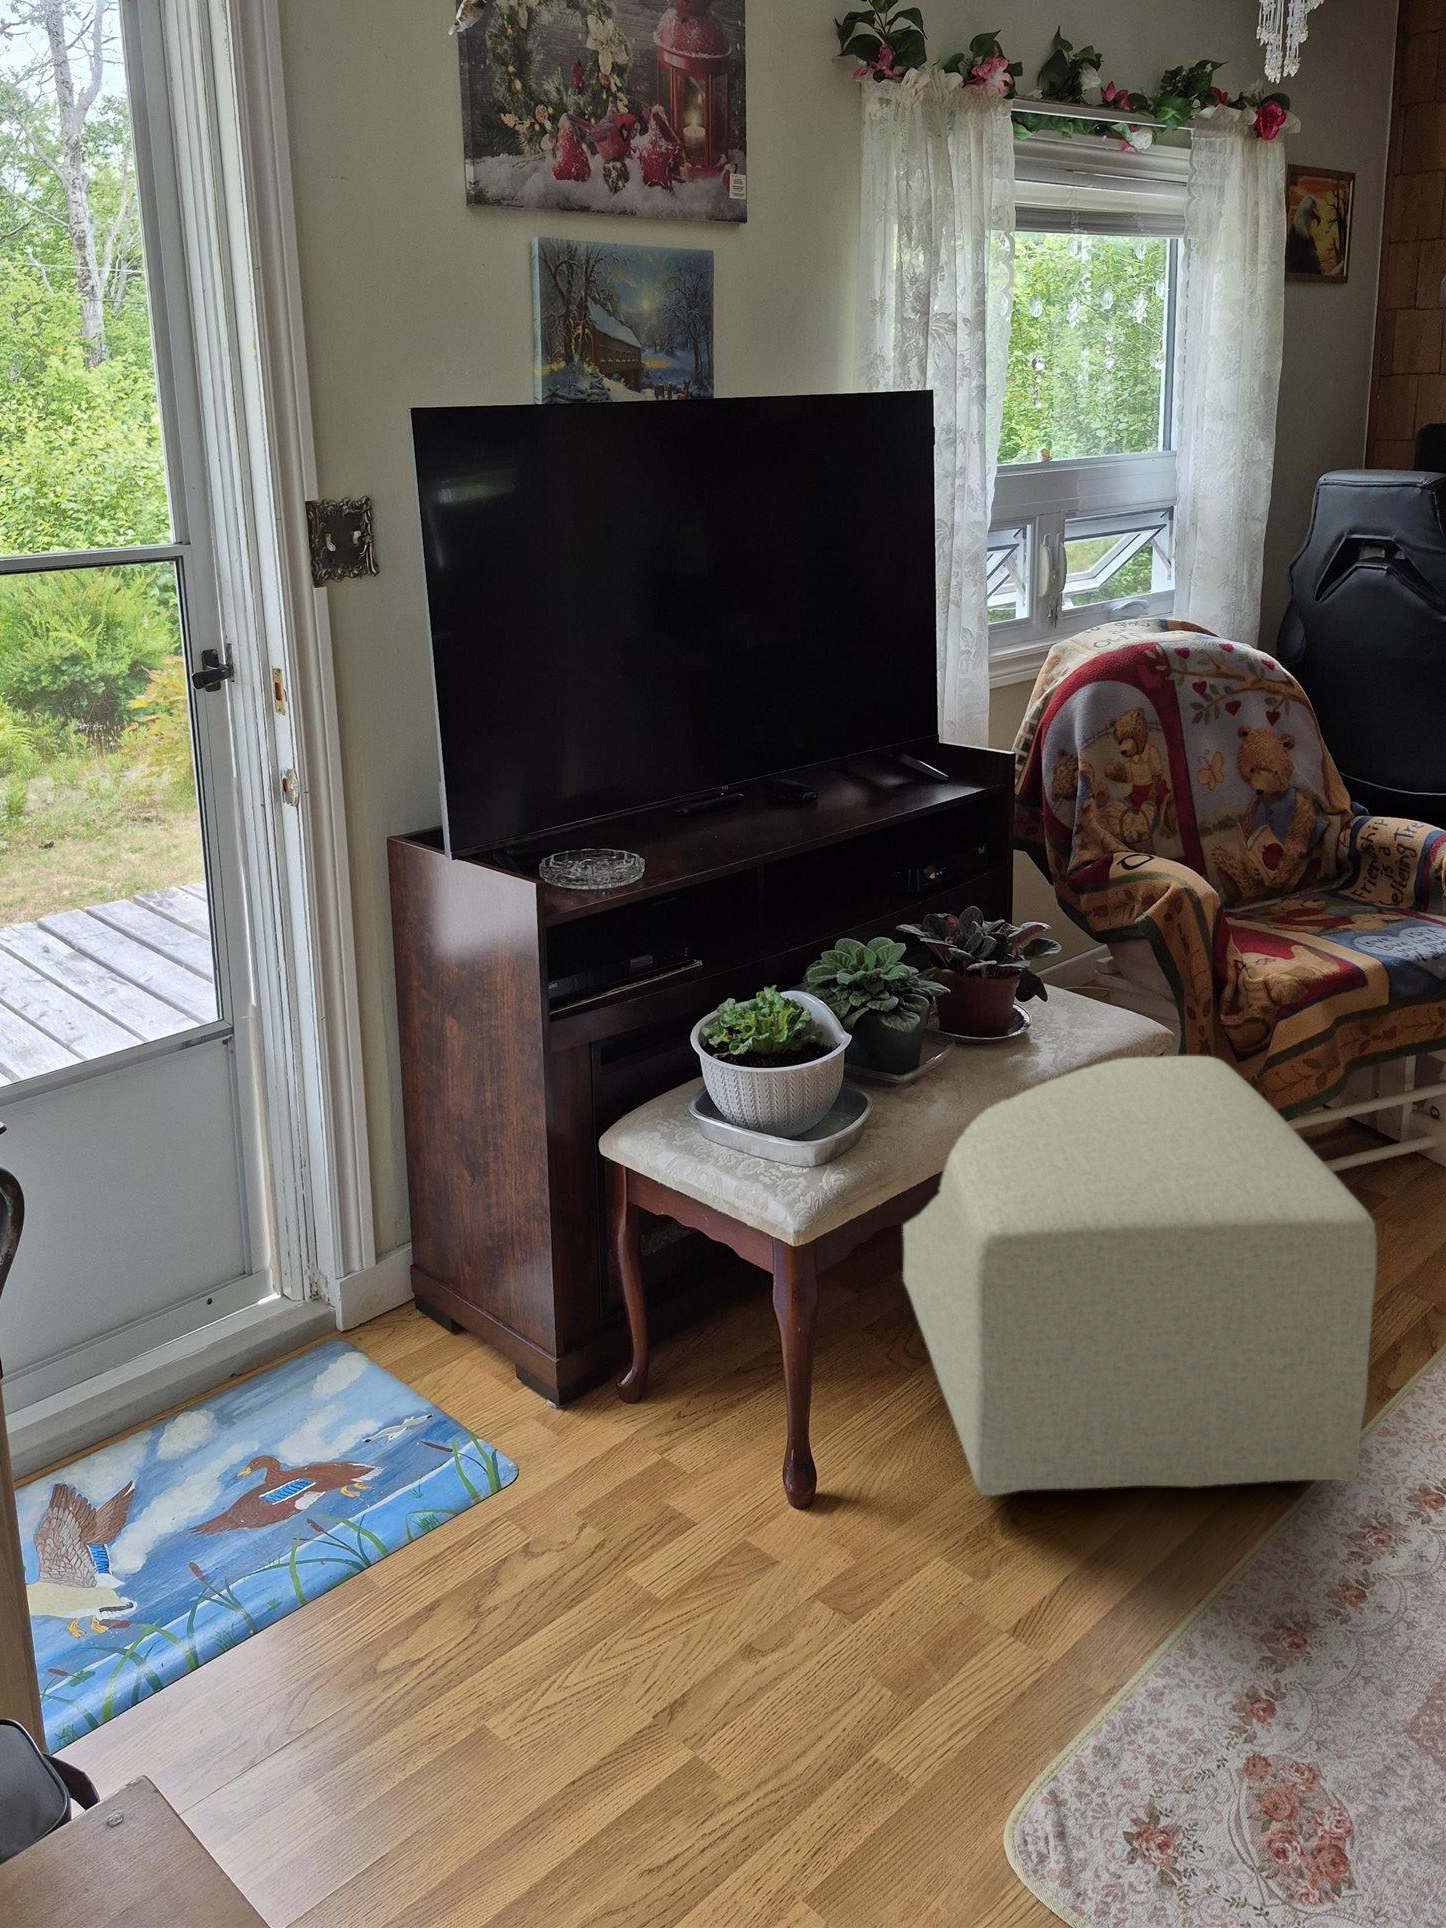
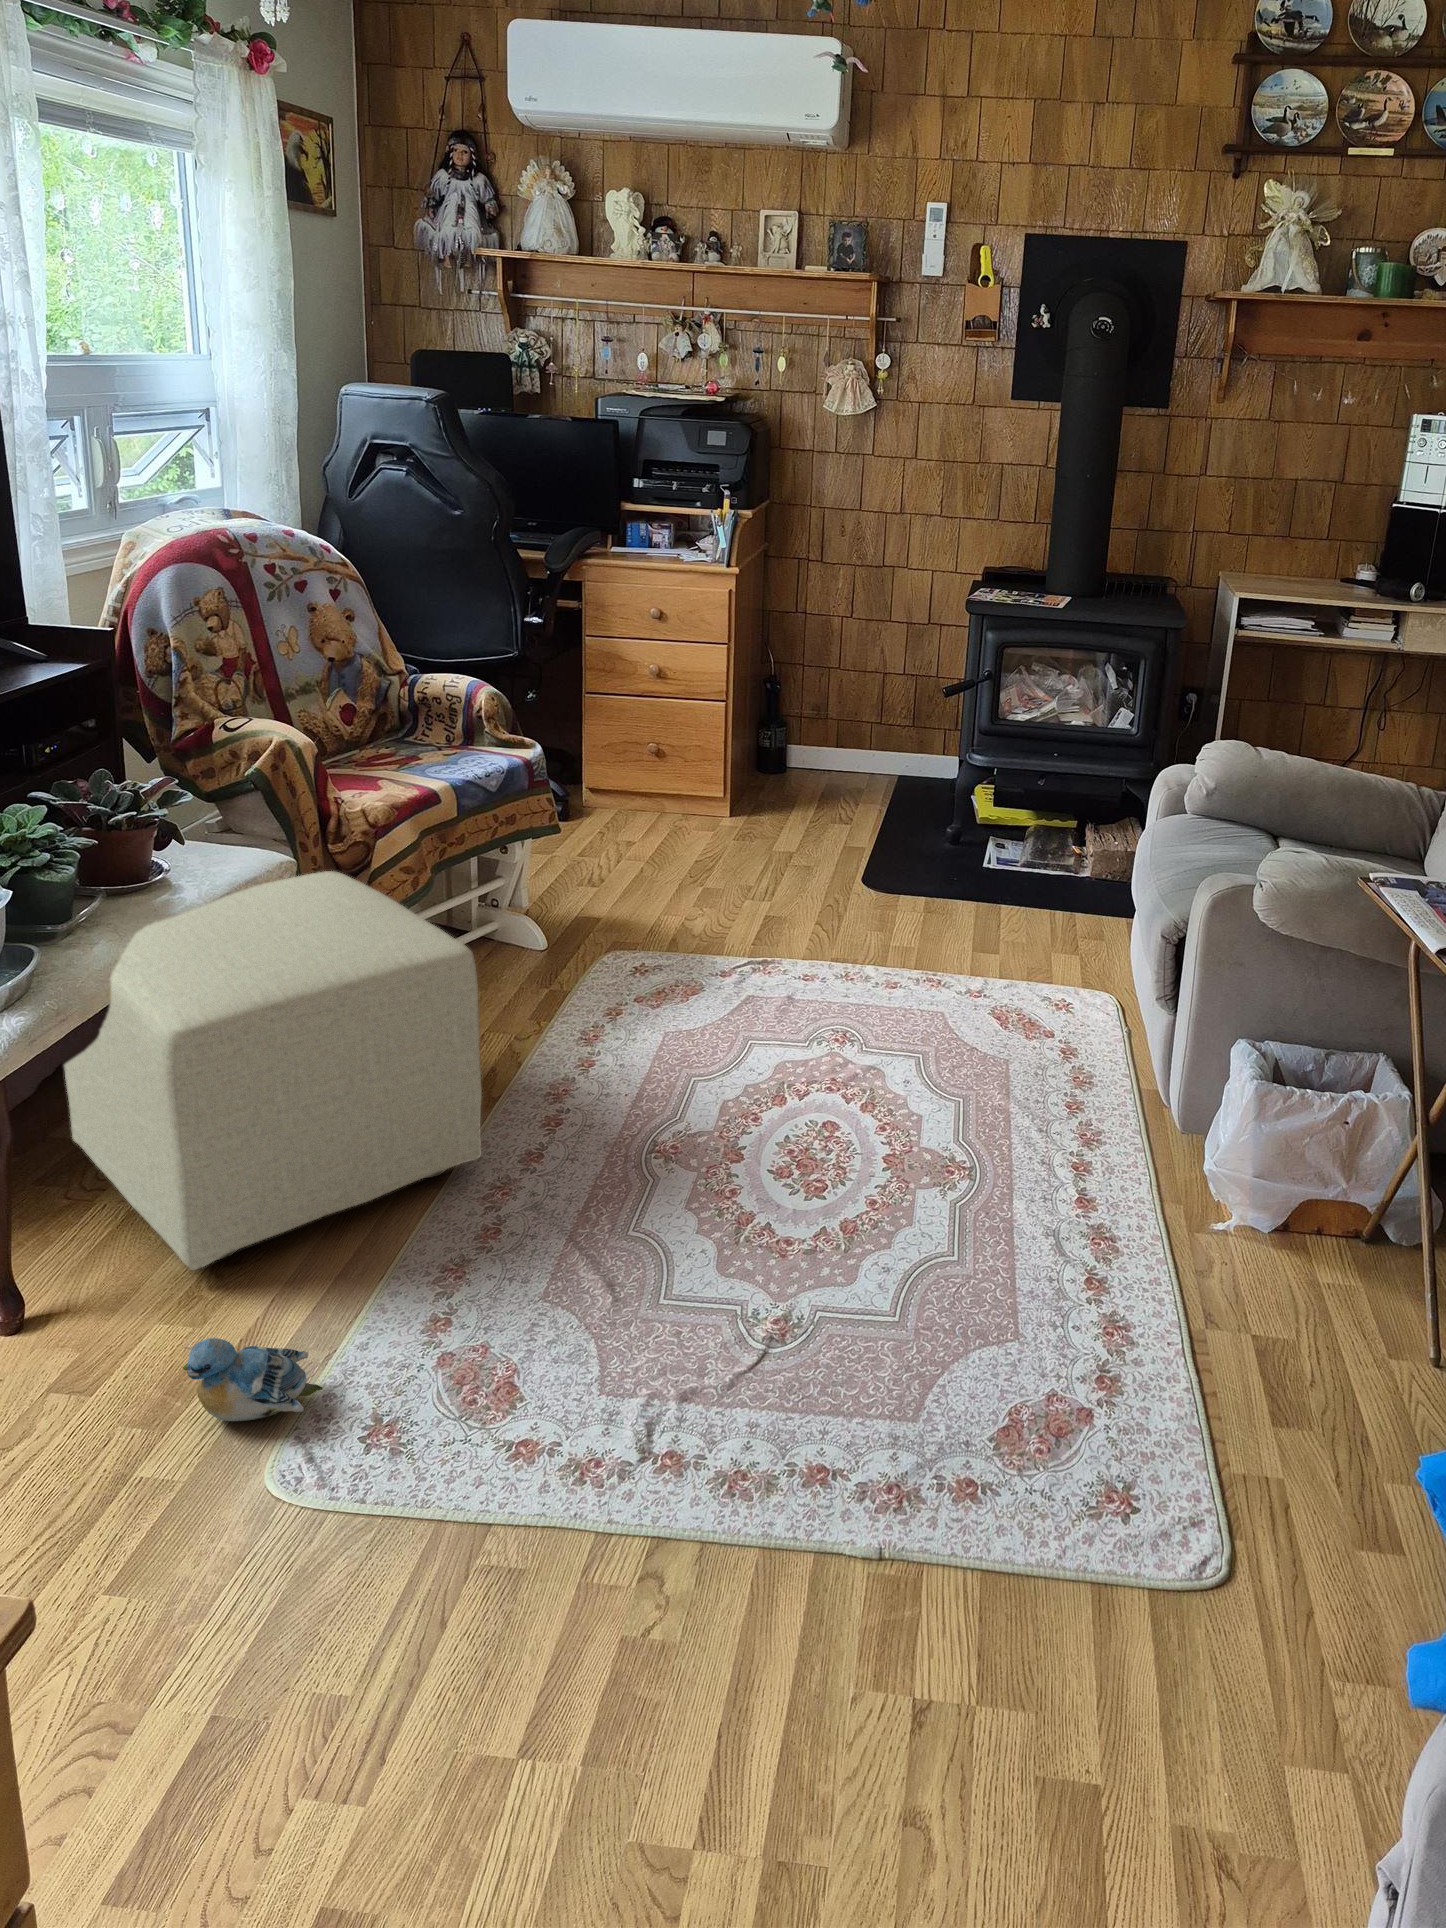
plush toy: none [938,1613,1091,1759] -> present [182,1338,322,1421]

